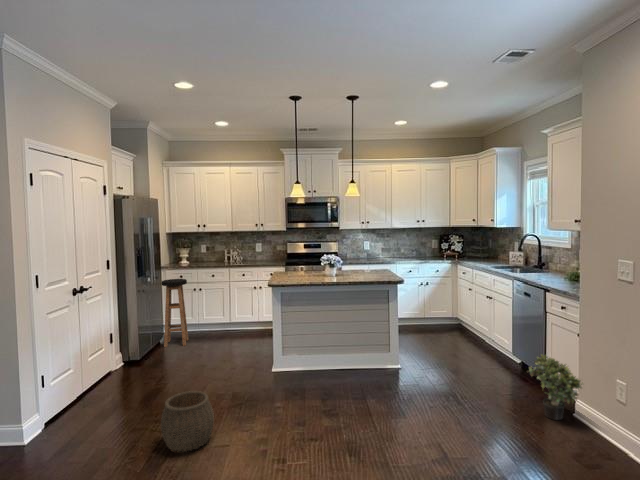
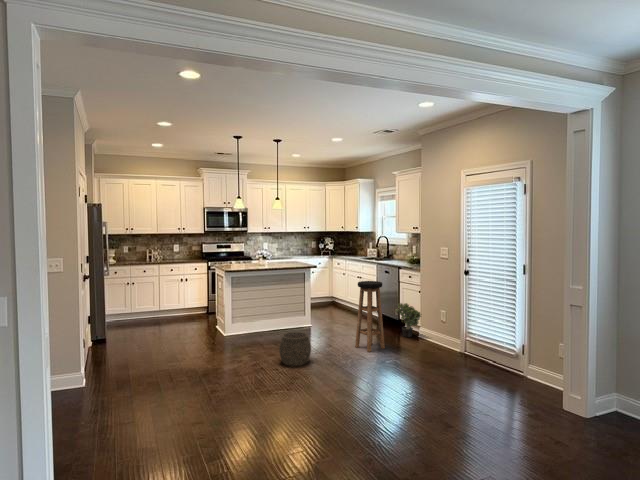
bar stool: present [161,279,188,347] -> present [355,281,385,352]
woven basket: present [161,391,214,452] -> present [279,332,311,366]

